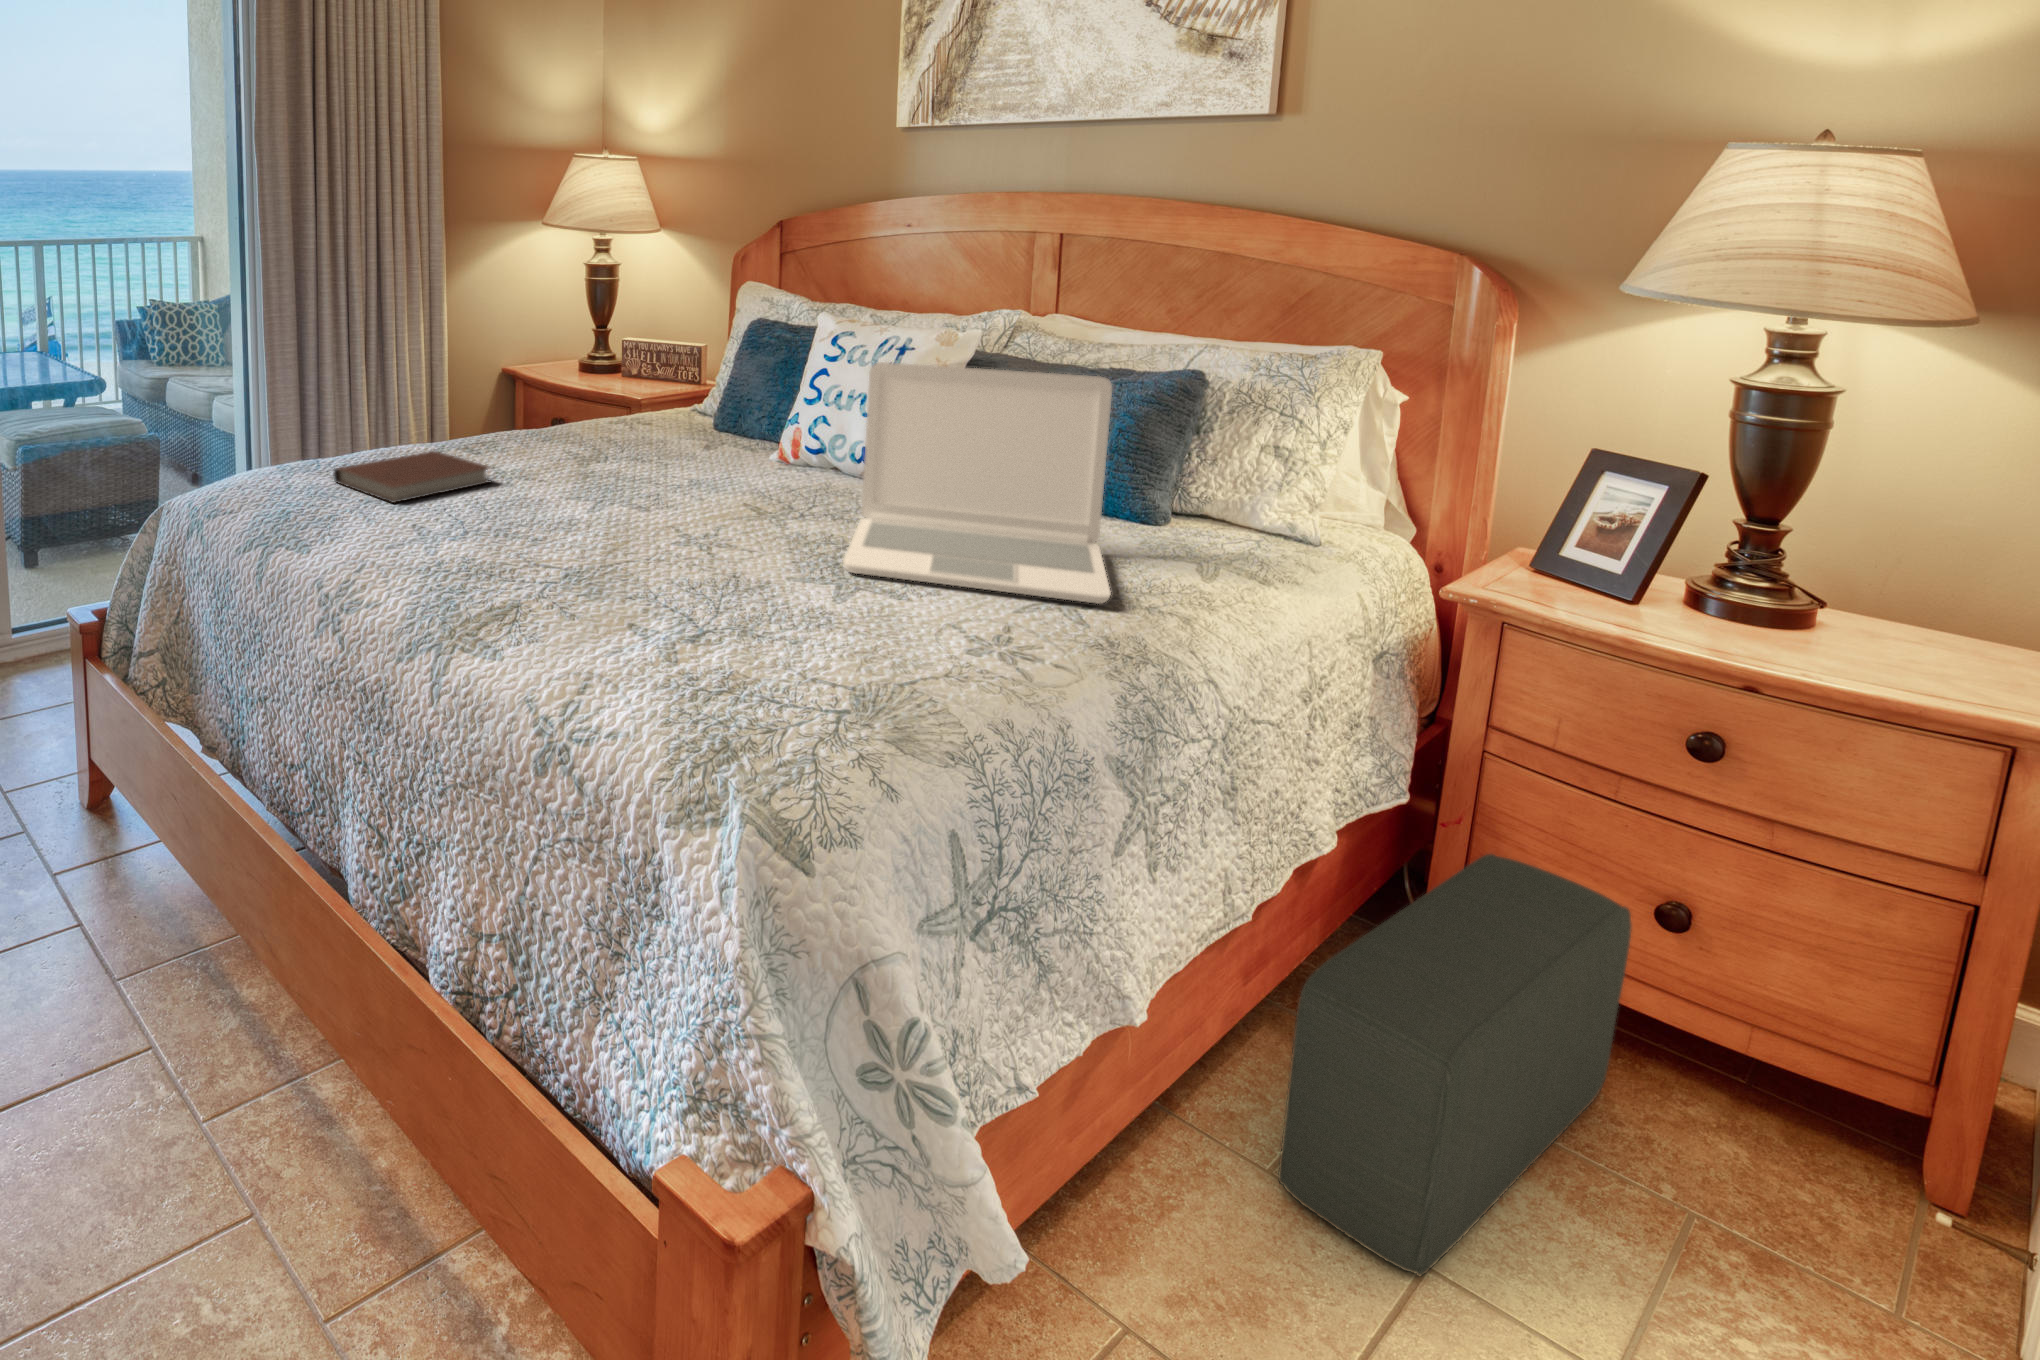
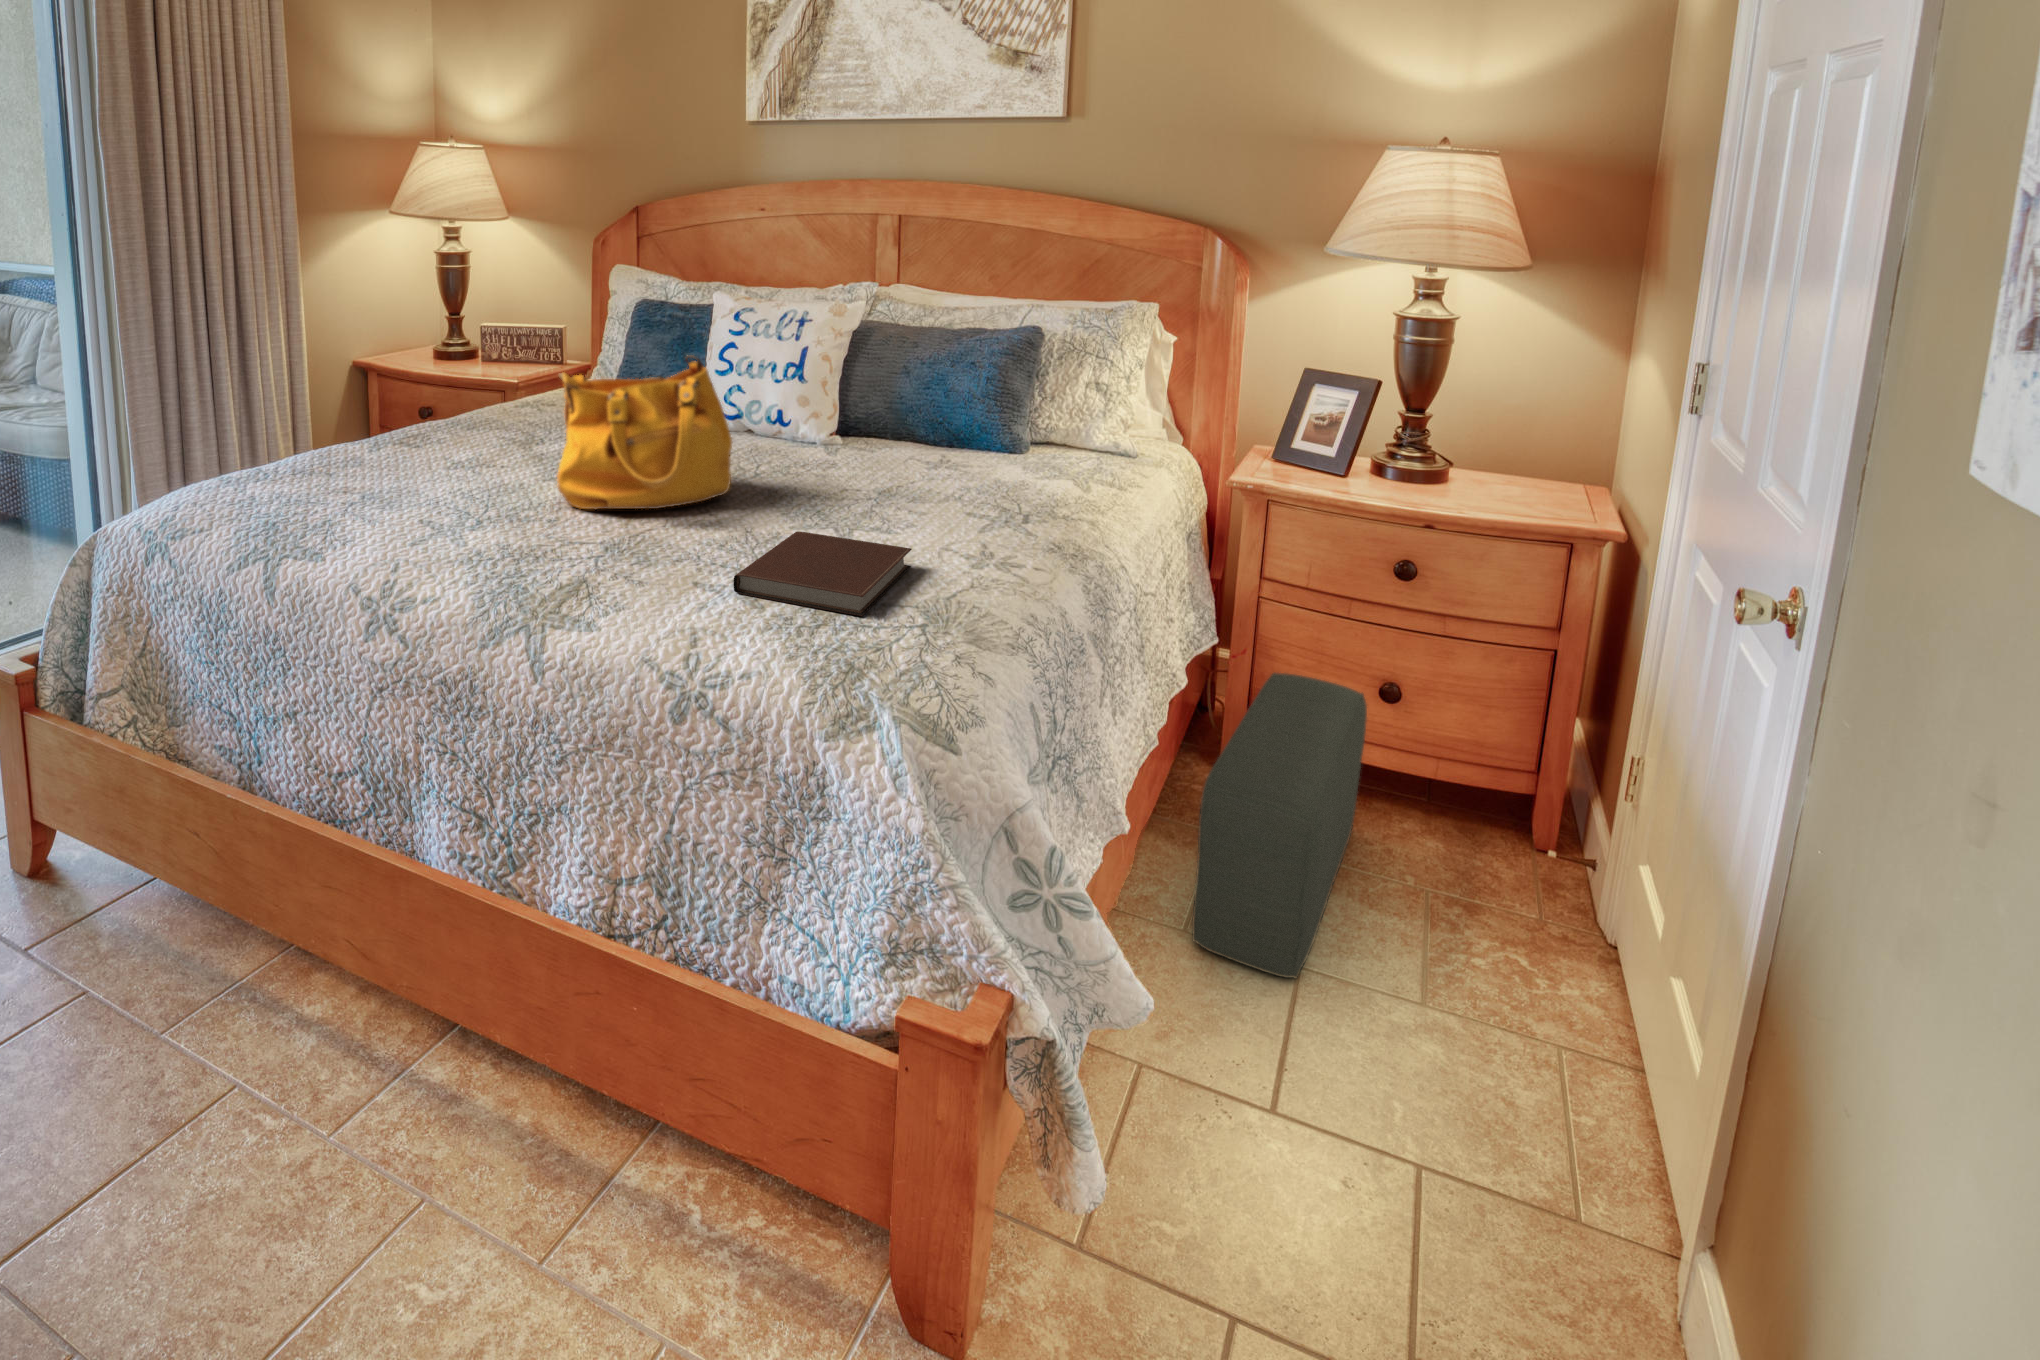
laptop: present [843,362,1112,604] -> none [814,332,1043,517]
handbag: none [553,379,750,542] -> present [557,355,732,510]
notebook: present [333,451,491,503] -> present [734,532,912,616]

